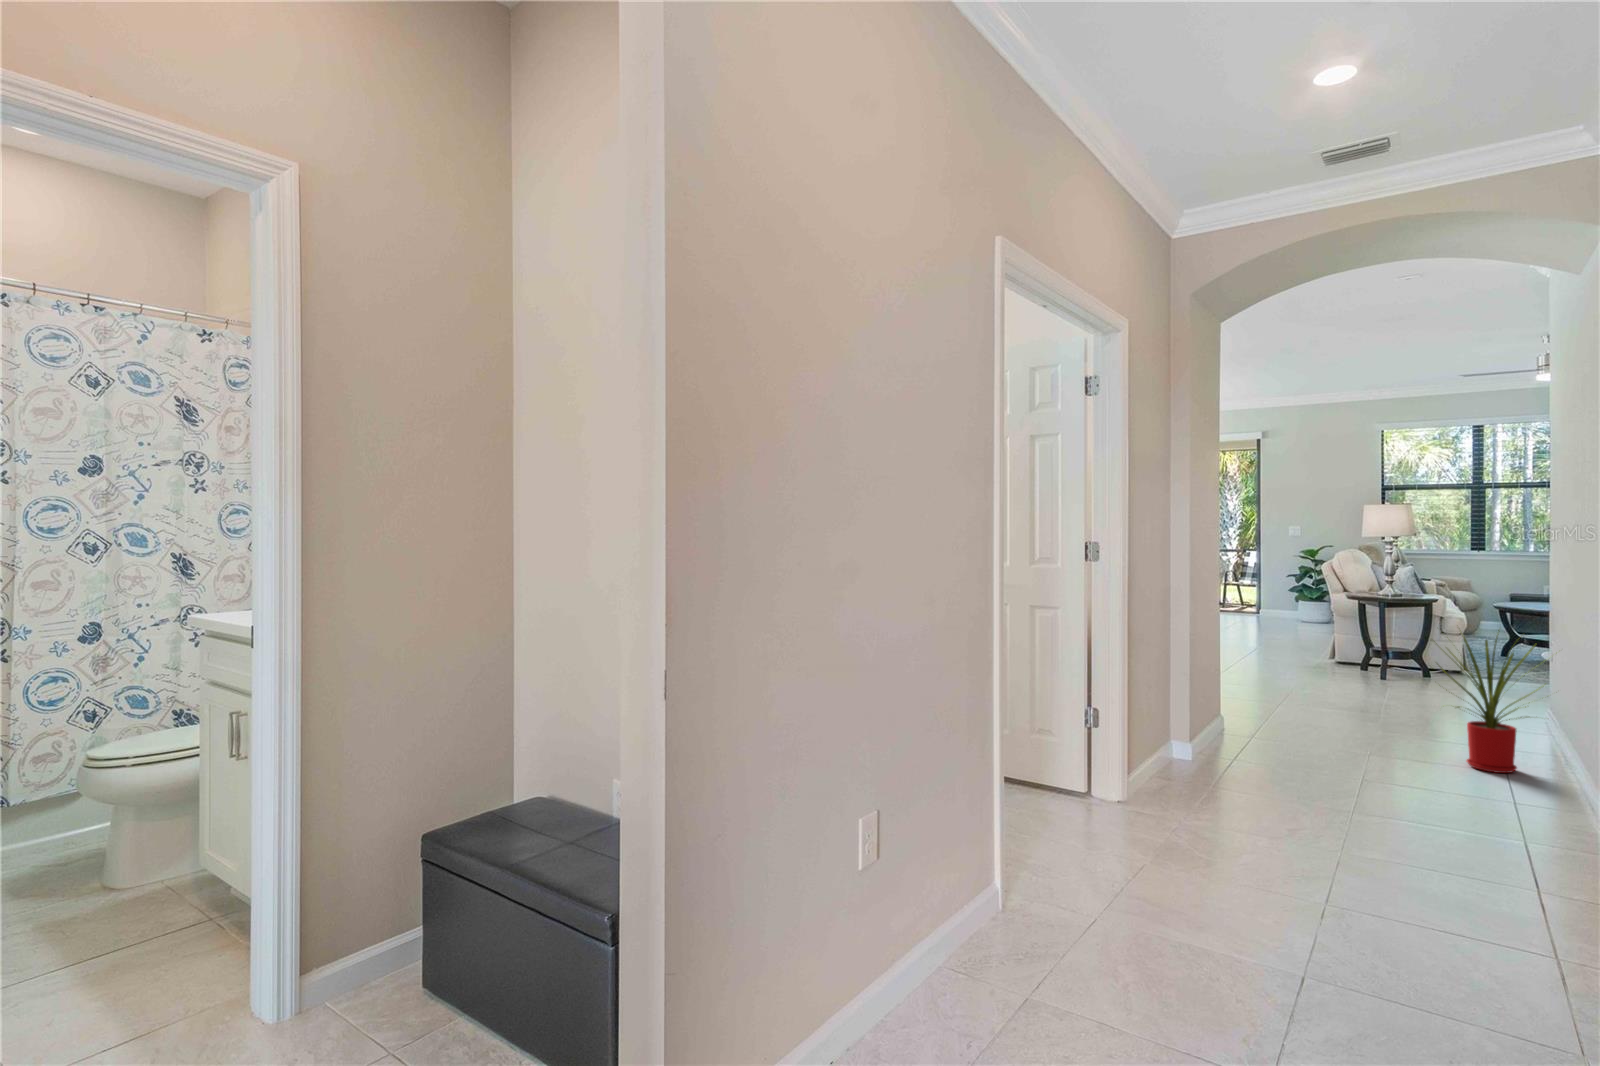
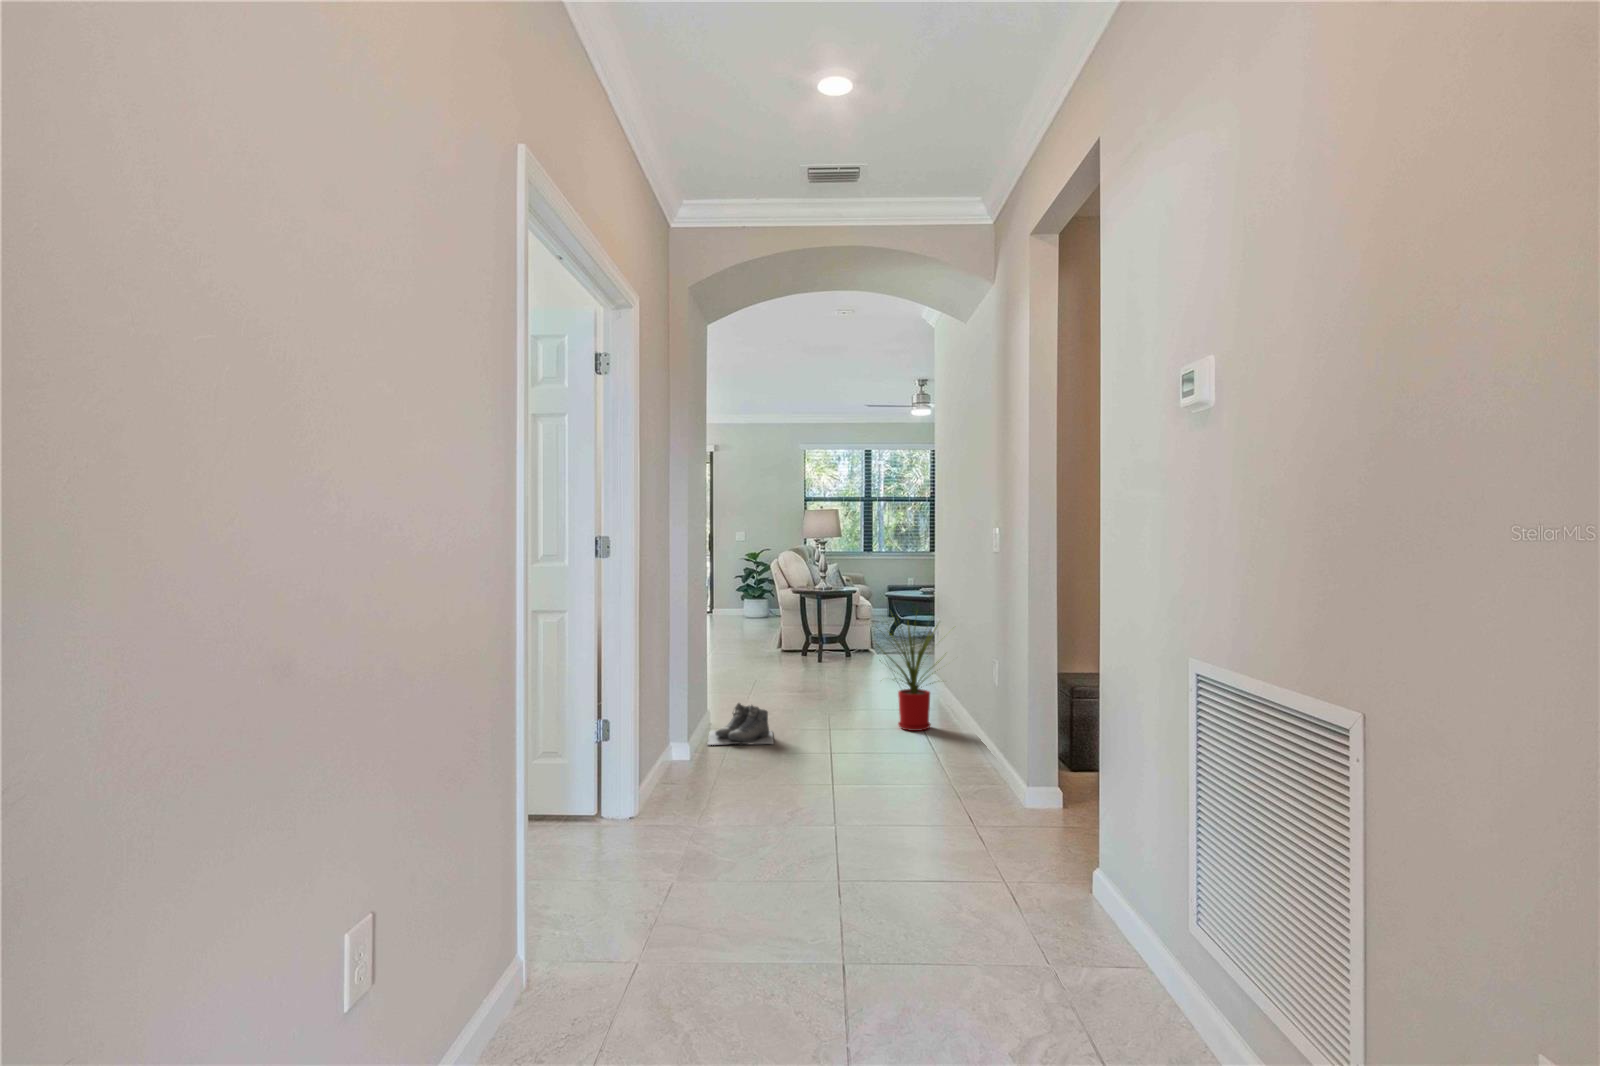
boots: none [1214,711,1295,760] -> present [707,703,774,745]

